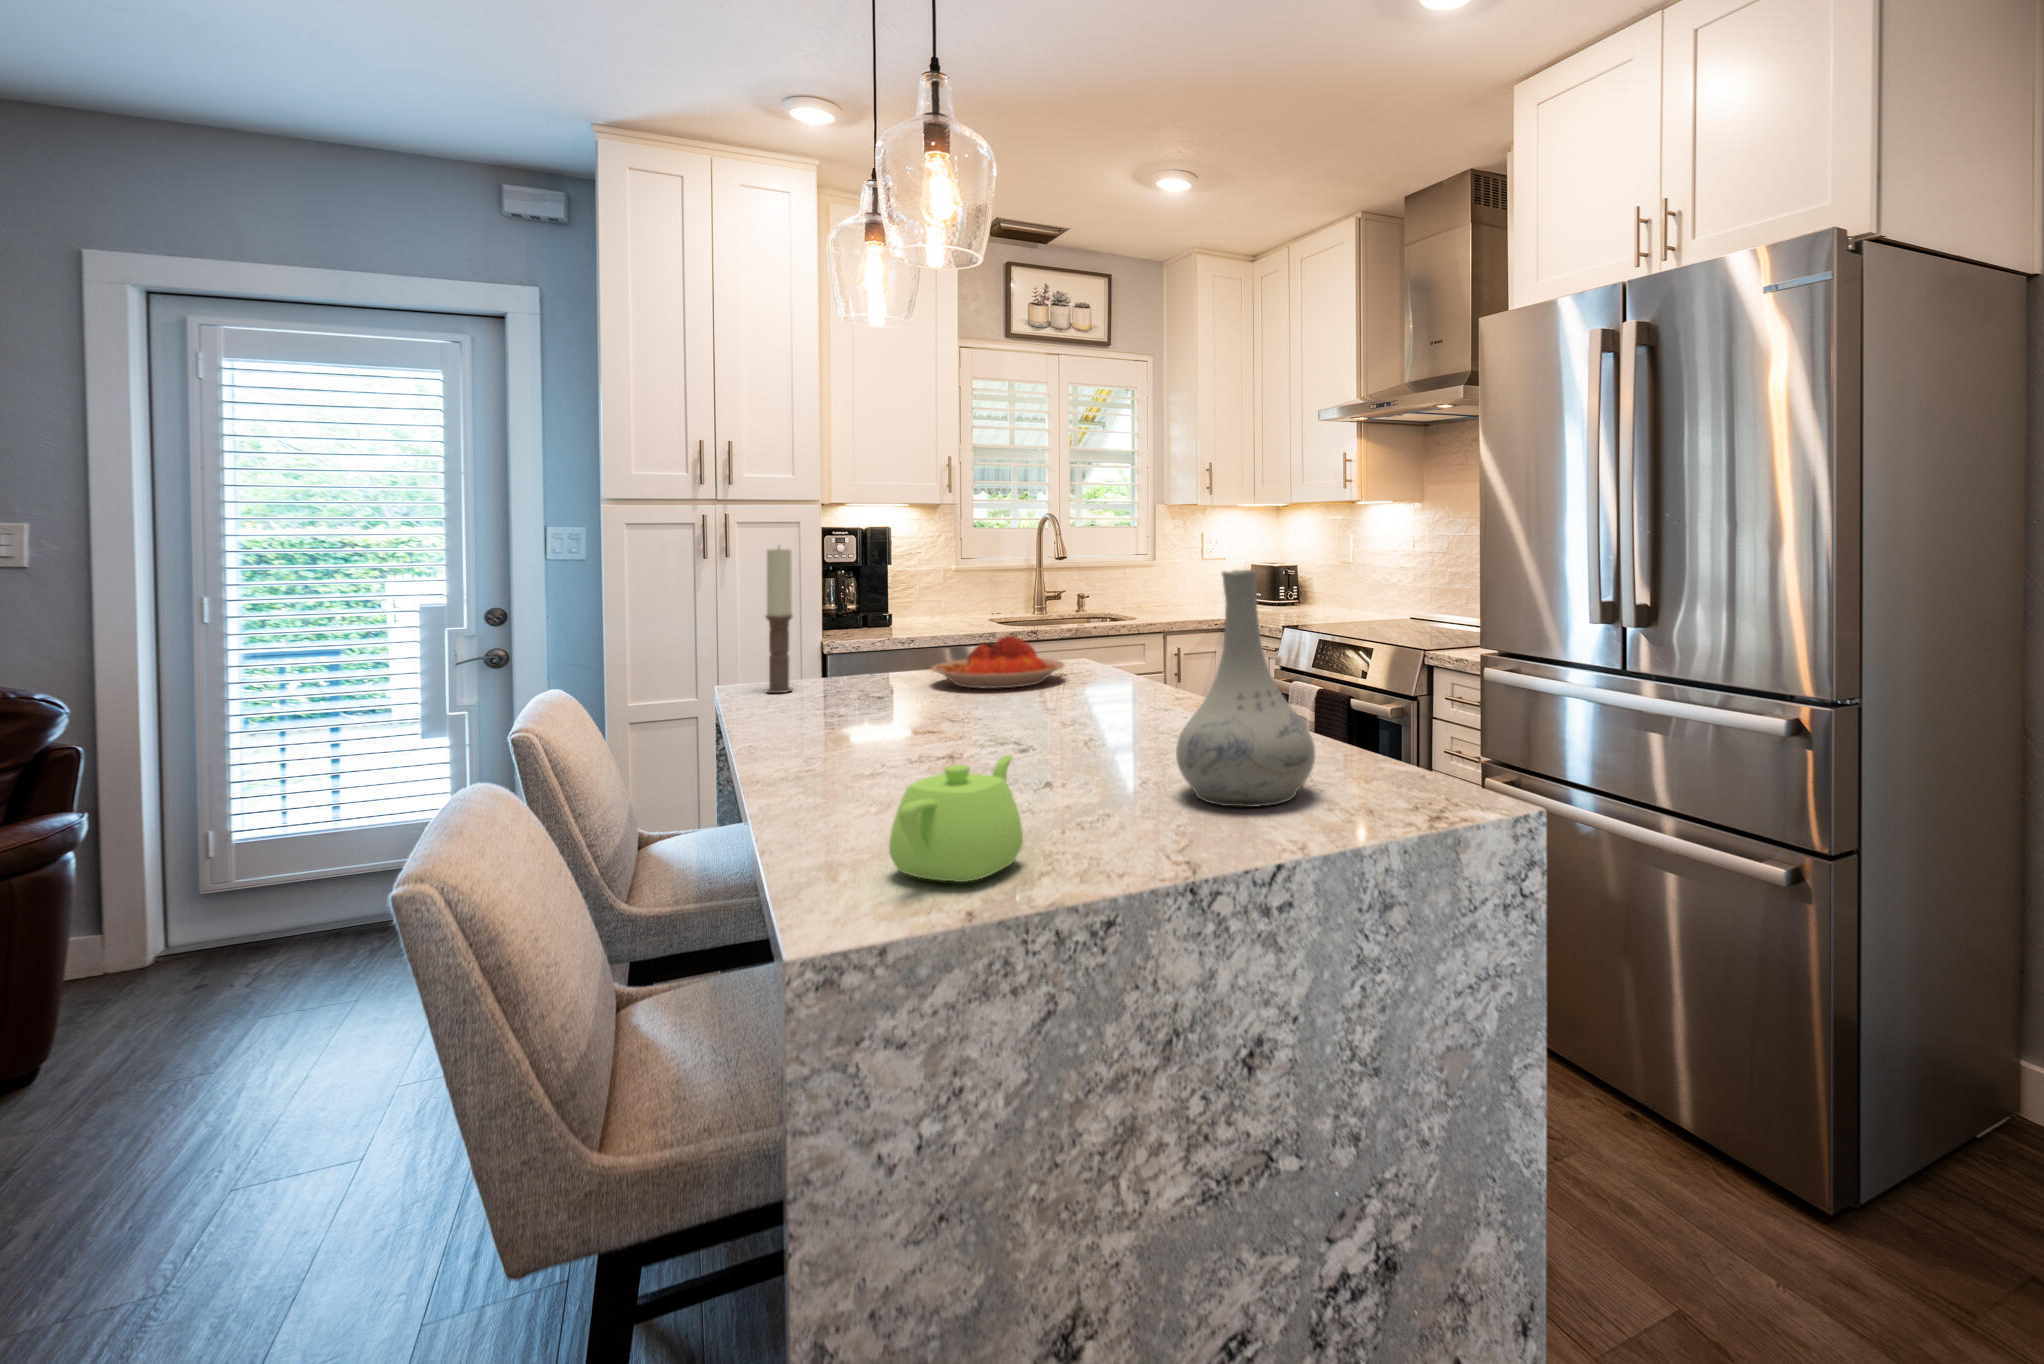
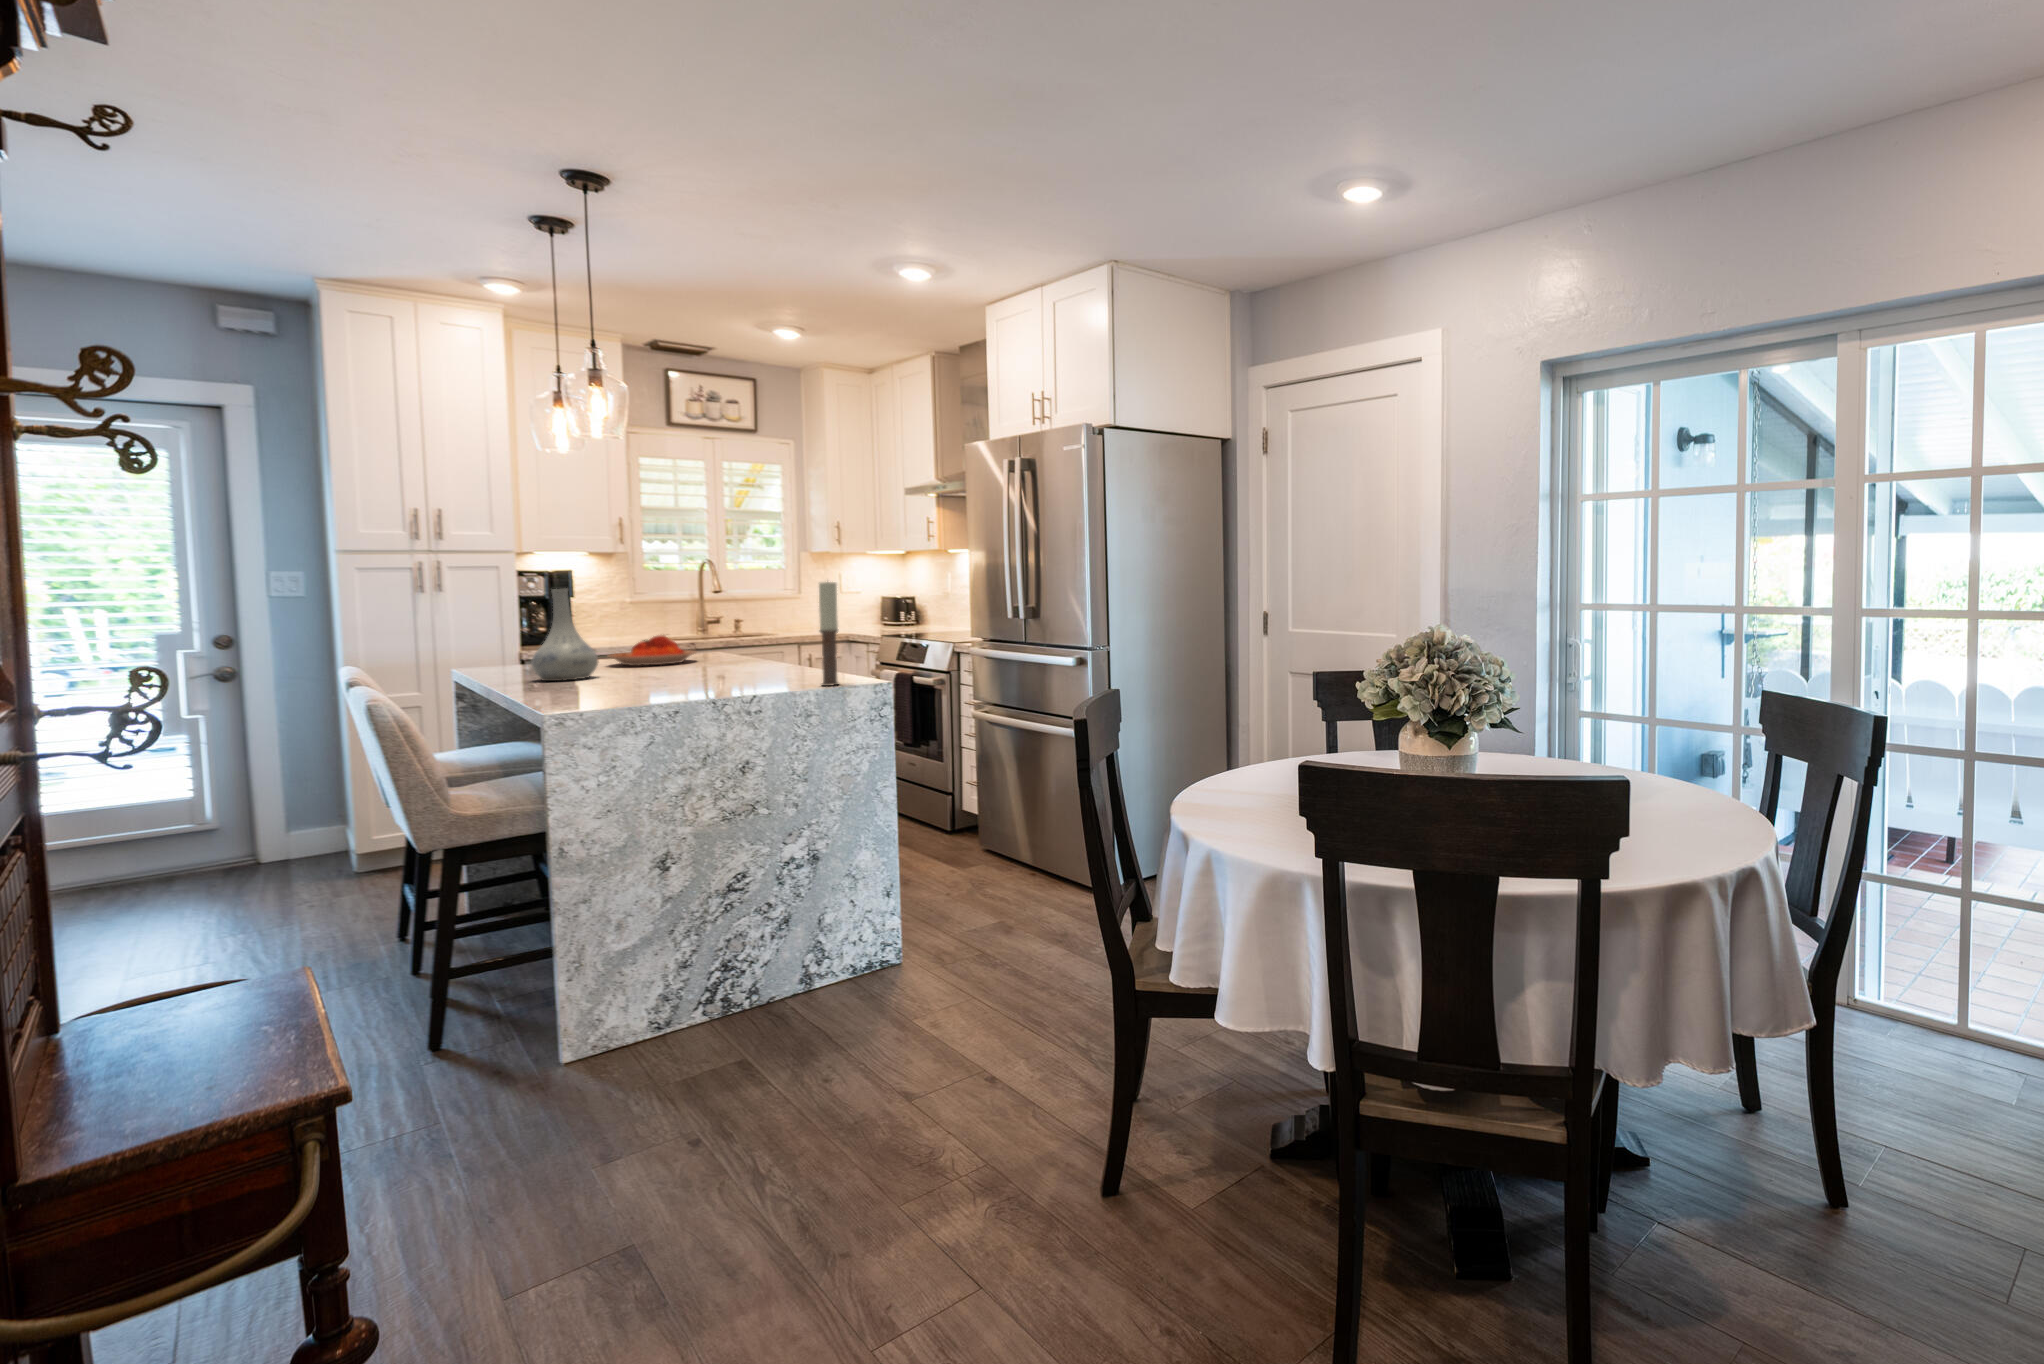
candle: present [766,548,792,693] -> present [819,582,839,686]
vase: present [1176,570,1315,807] -> present [531,589,598,681]
teapot: present [889,755,1023,882] -> none [585,663,645,706]

